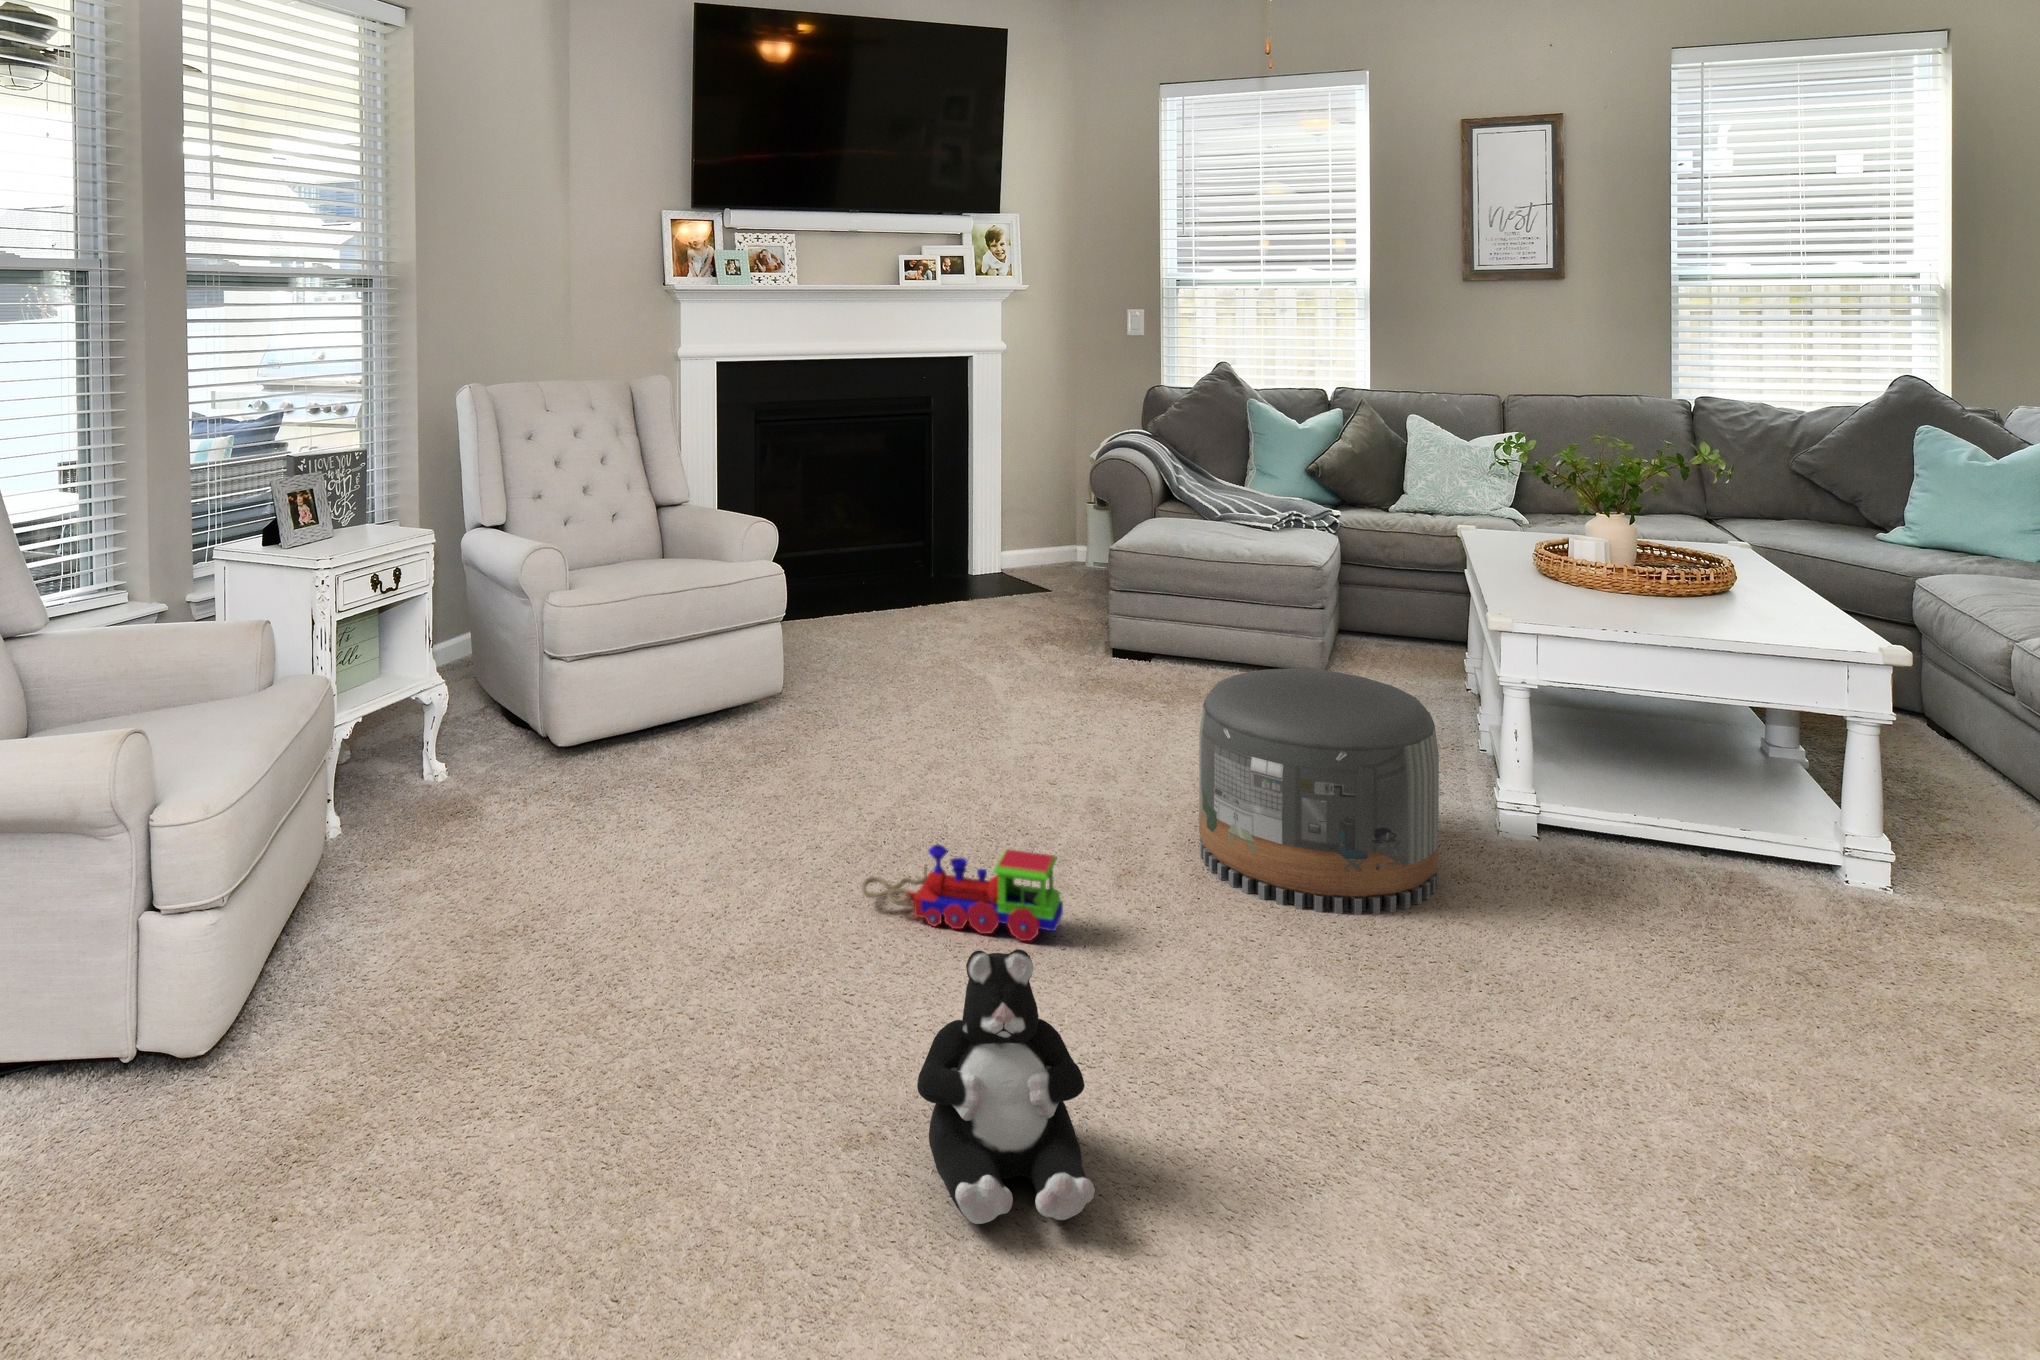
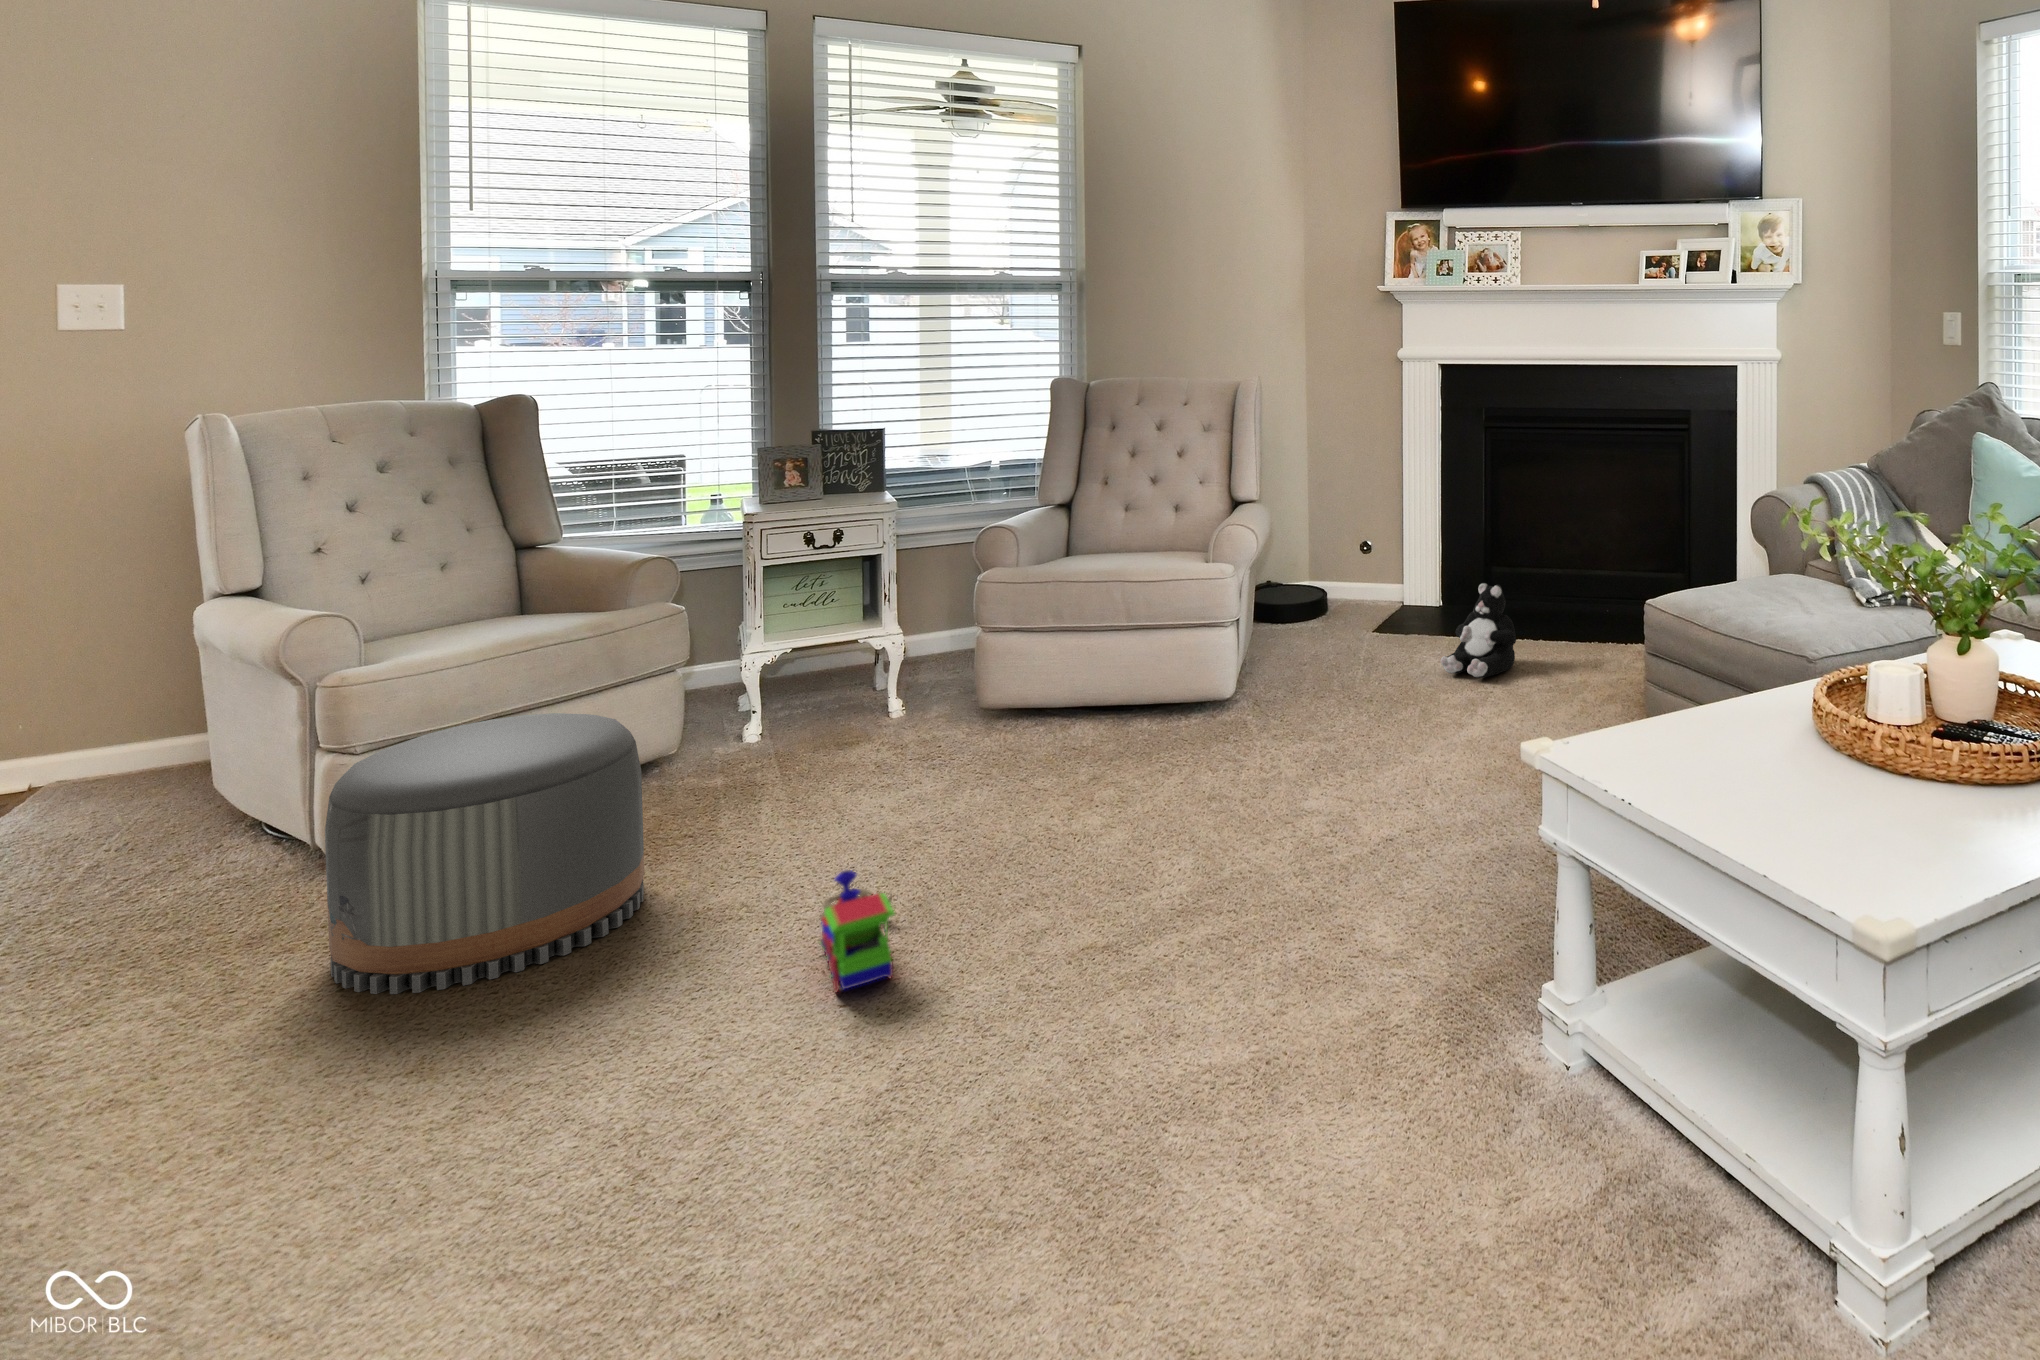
pouf: present [1199,669,1439,915] -> present [325,713,644,994]
plush toy: present [917,949,1095,1224] -> present [1441,583,1516,678]

